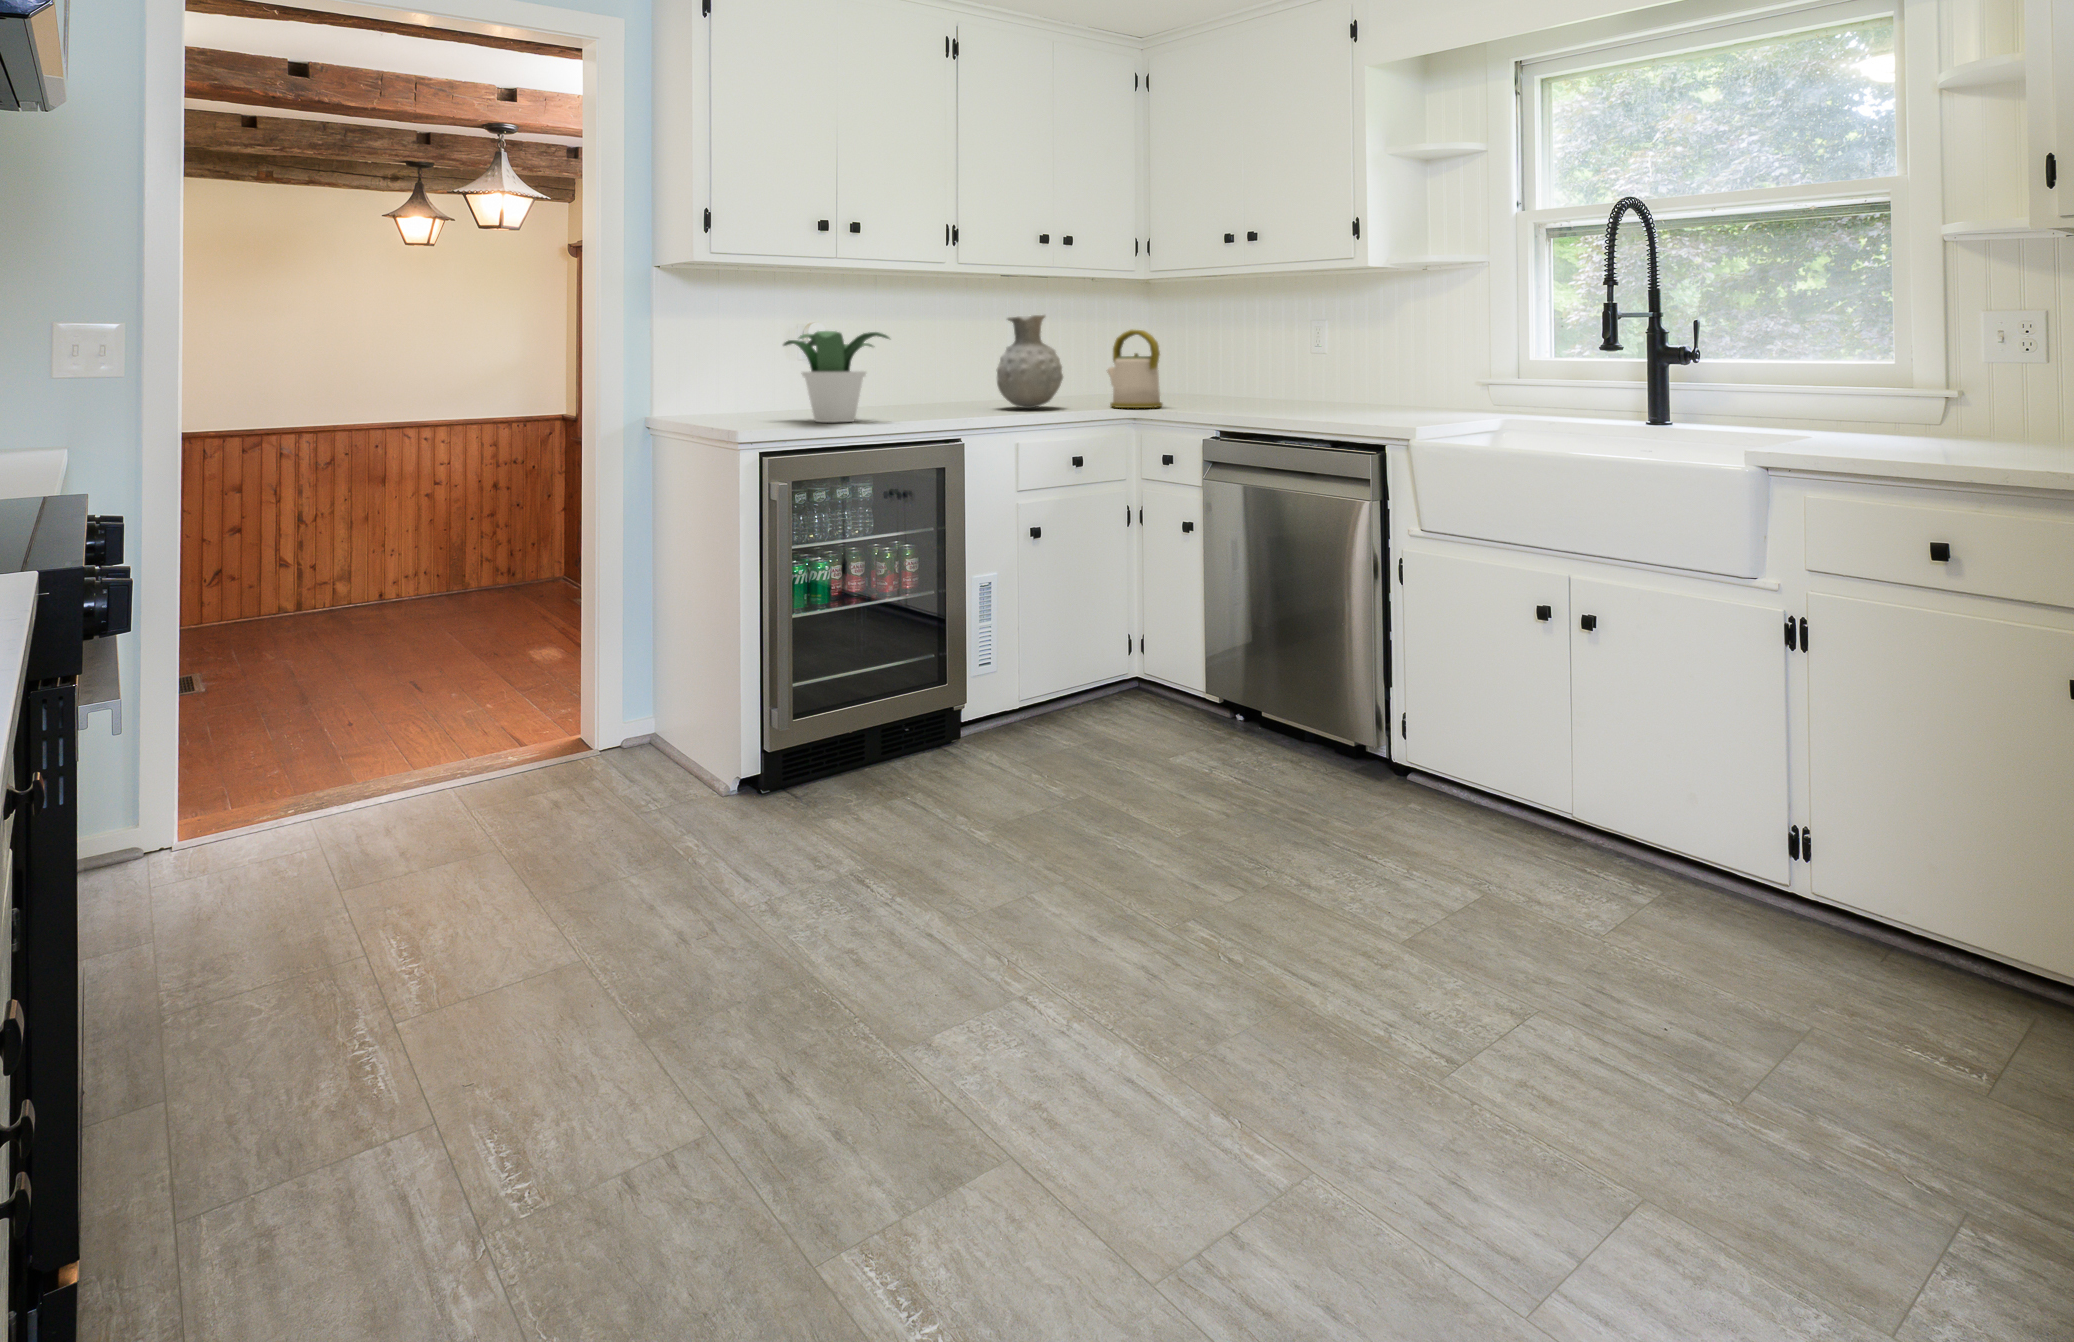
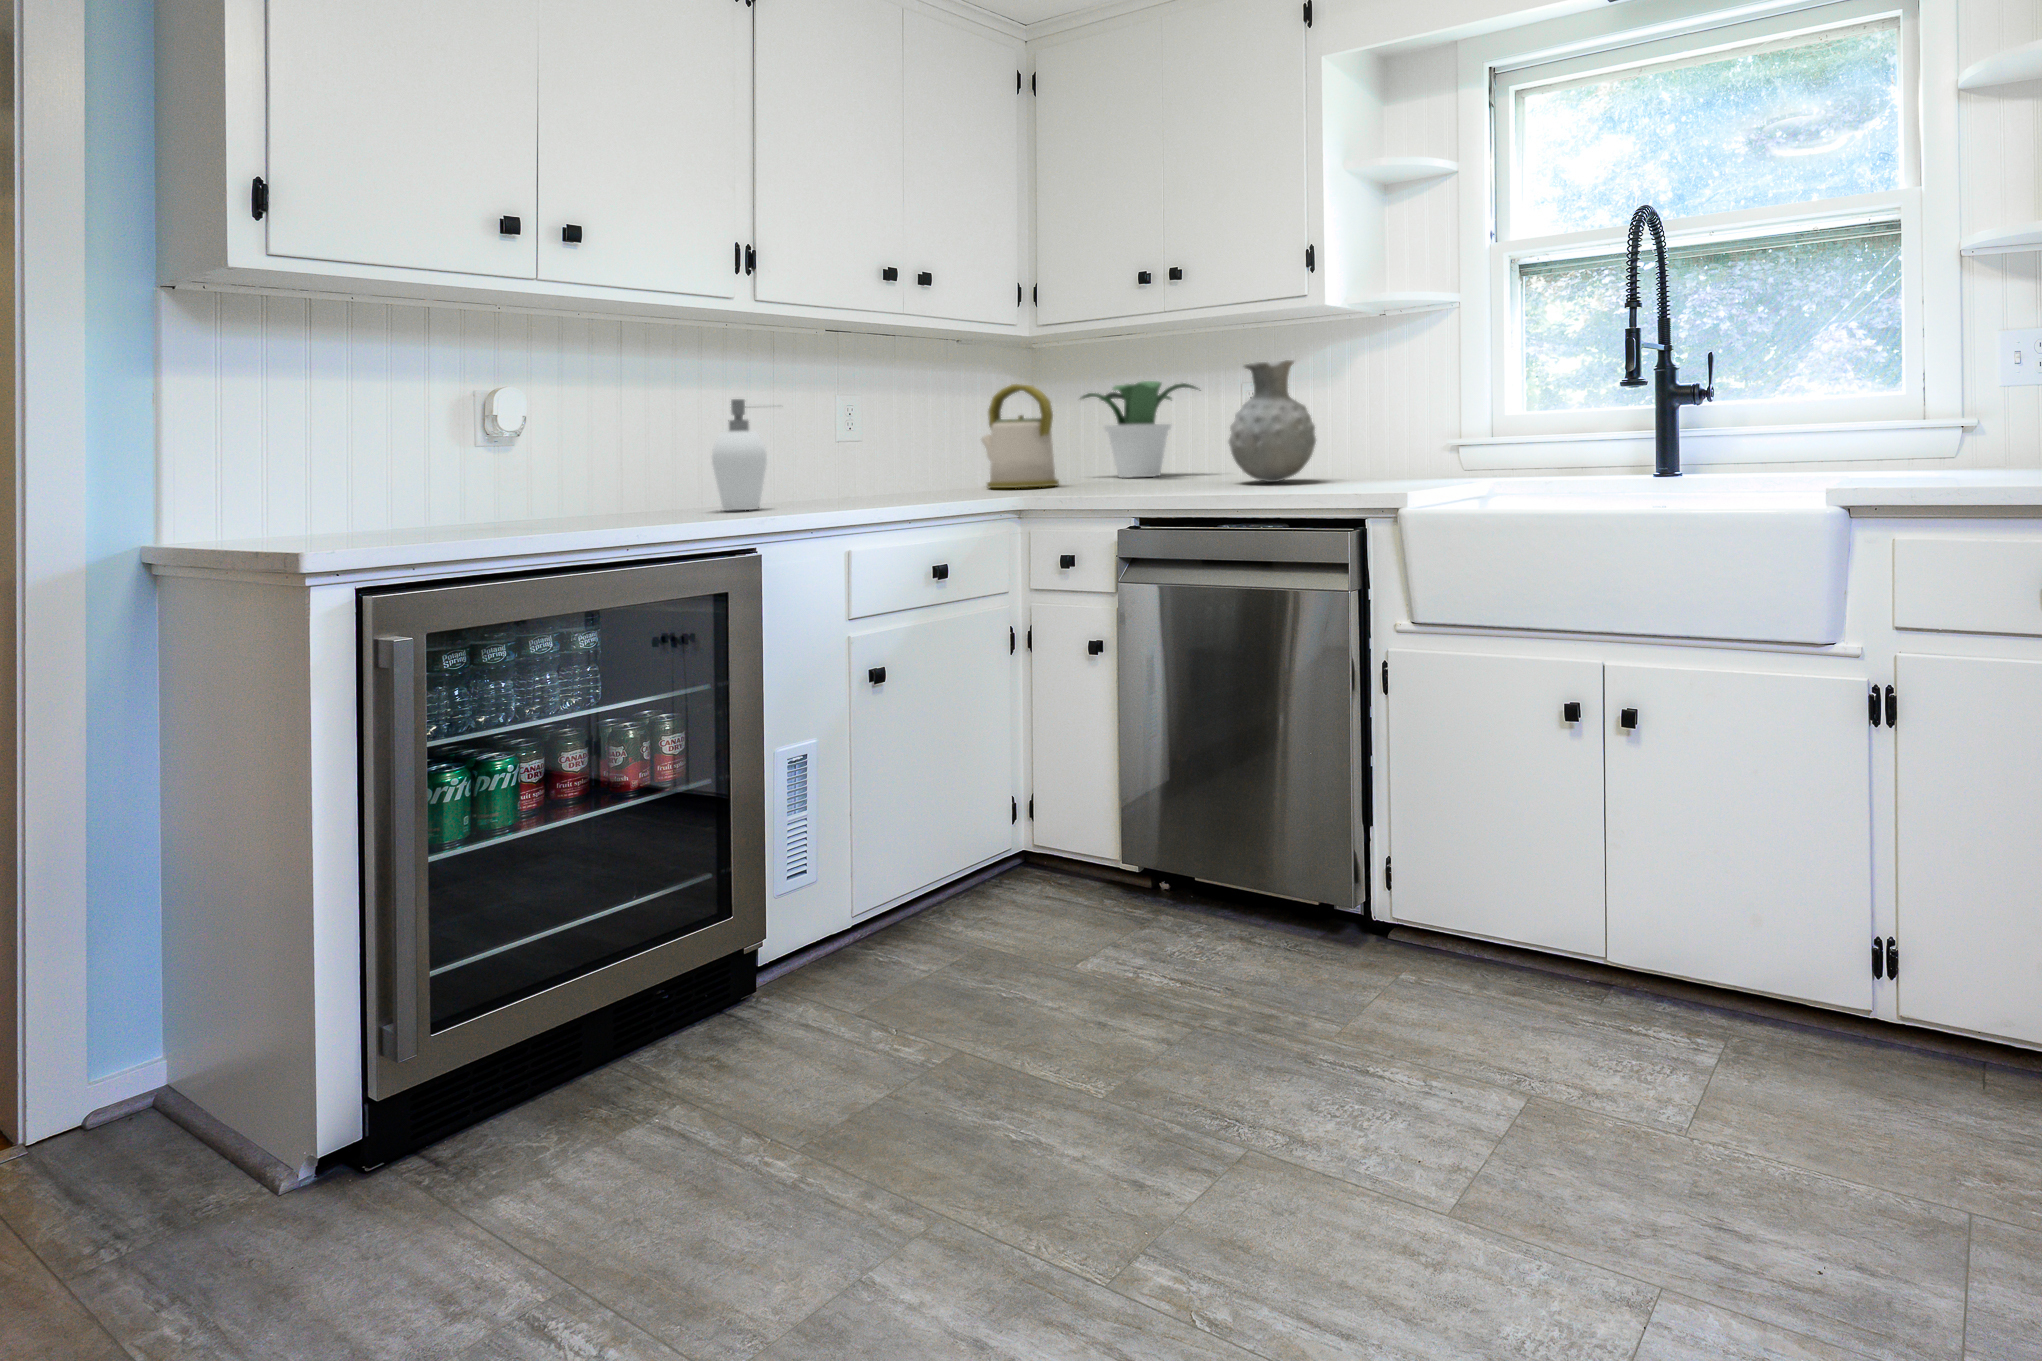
vase: present [997,315,1063,409] -> present [1229,360,1316,482]
potted plant: present [783,331,889,422] -> present [1081,381,1201,478]
soap dispenser: none [936,342,980,417] -> present [712,399,767,510]

